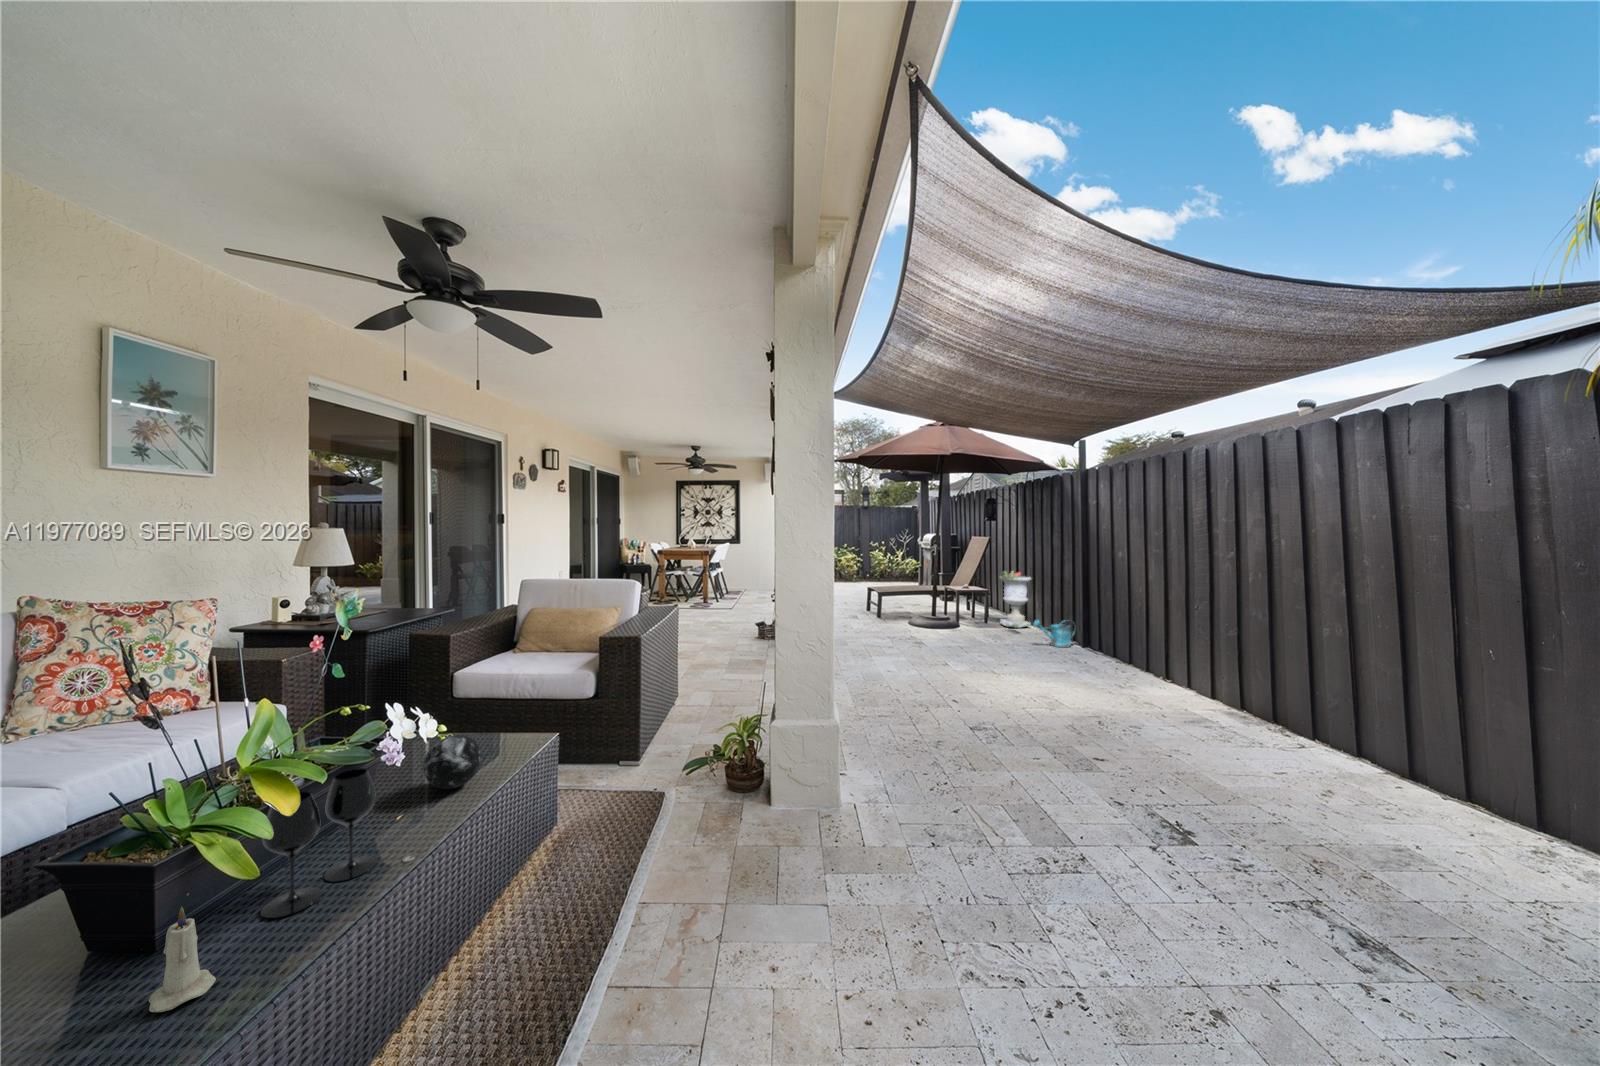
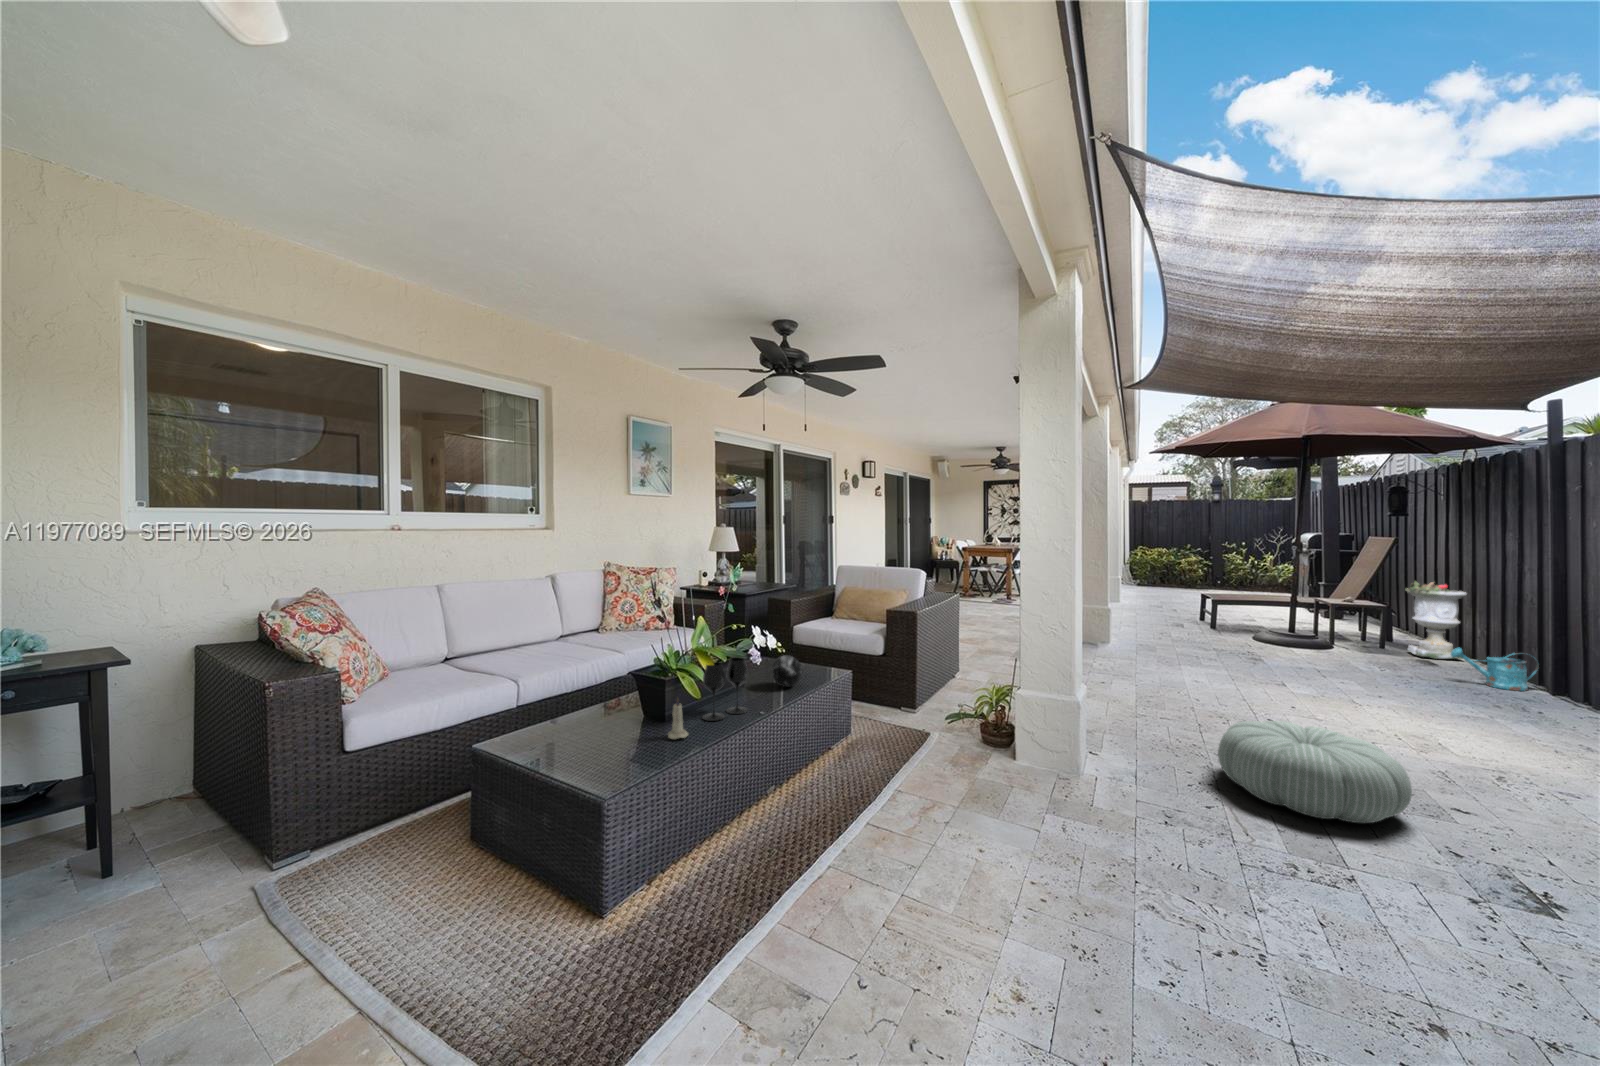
pouf: none [948,708,1085,798] -> present [1218,721,1412,823]

